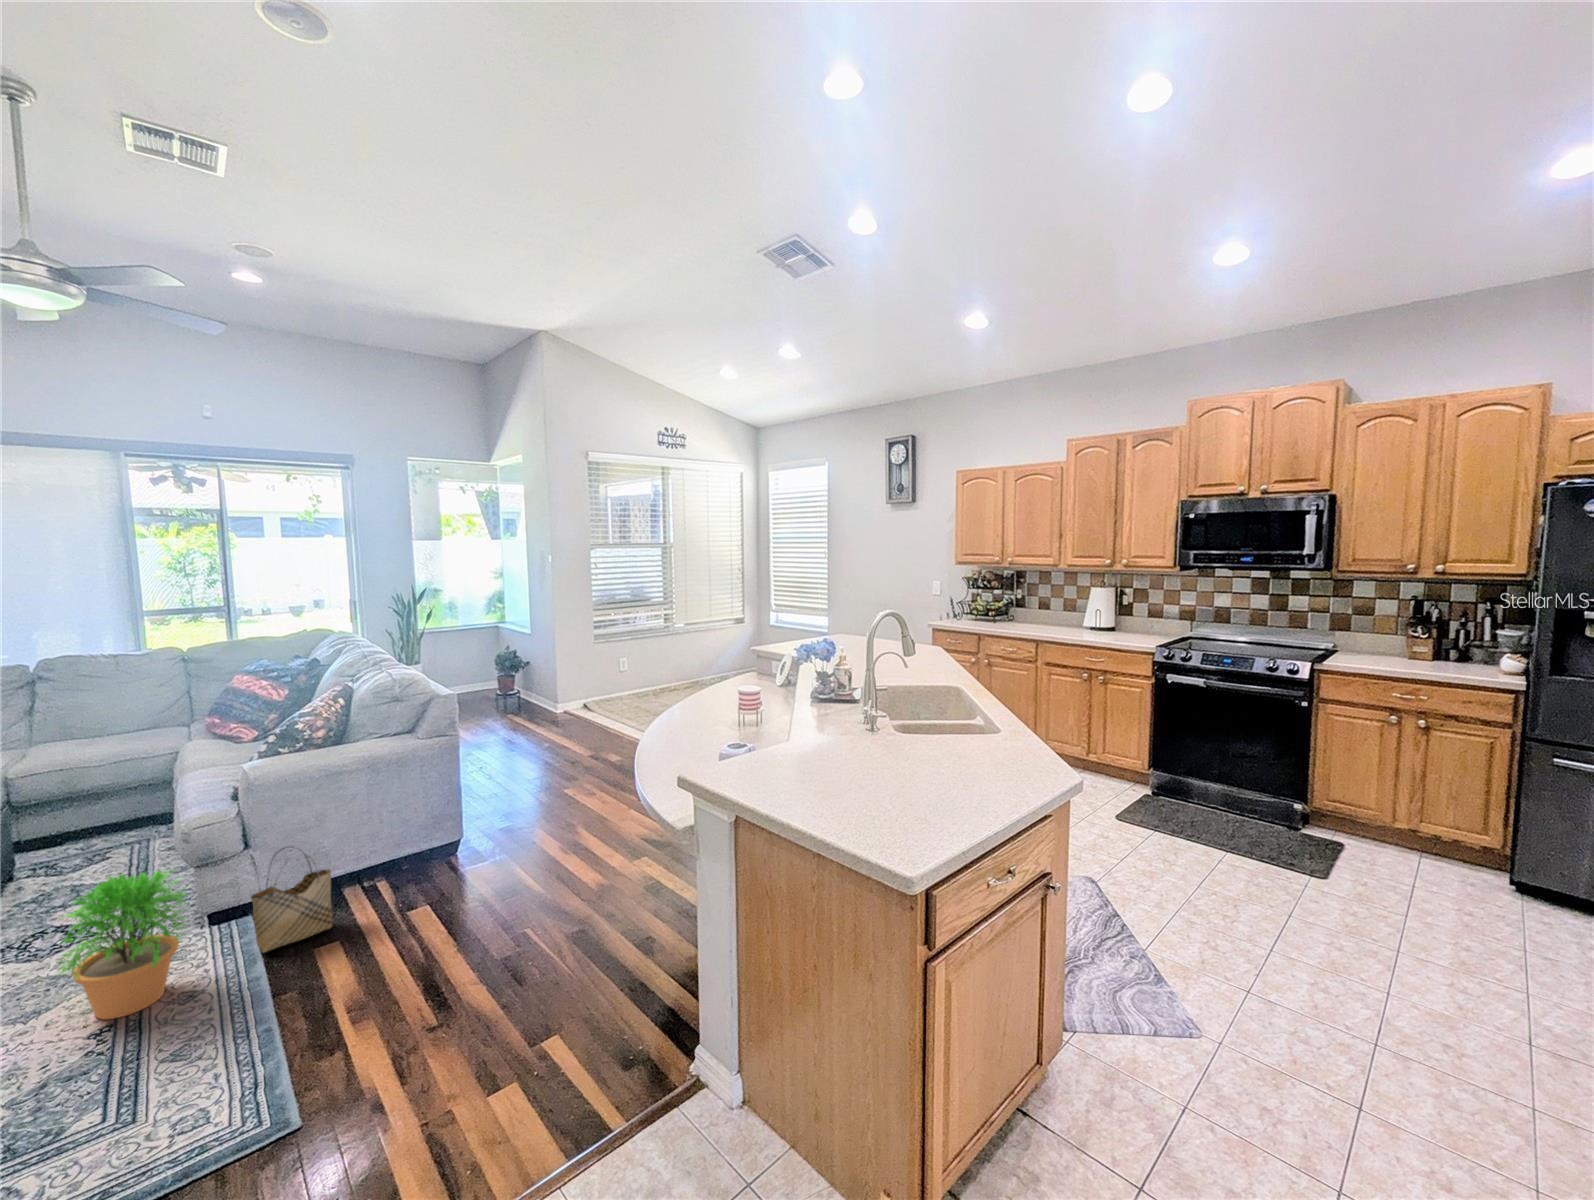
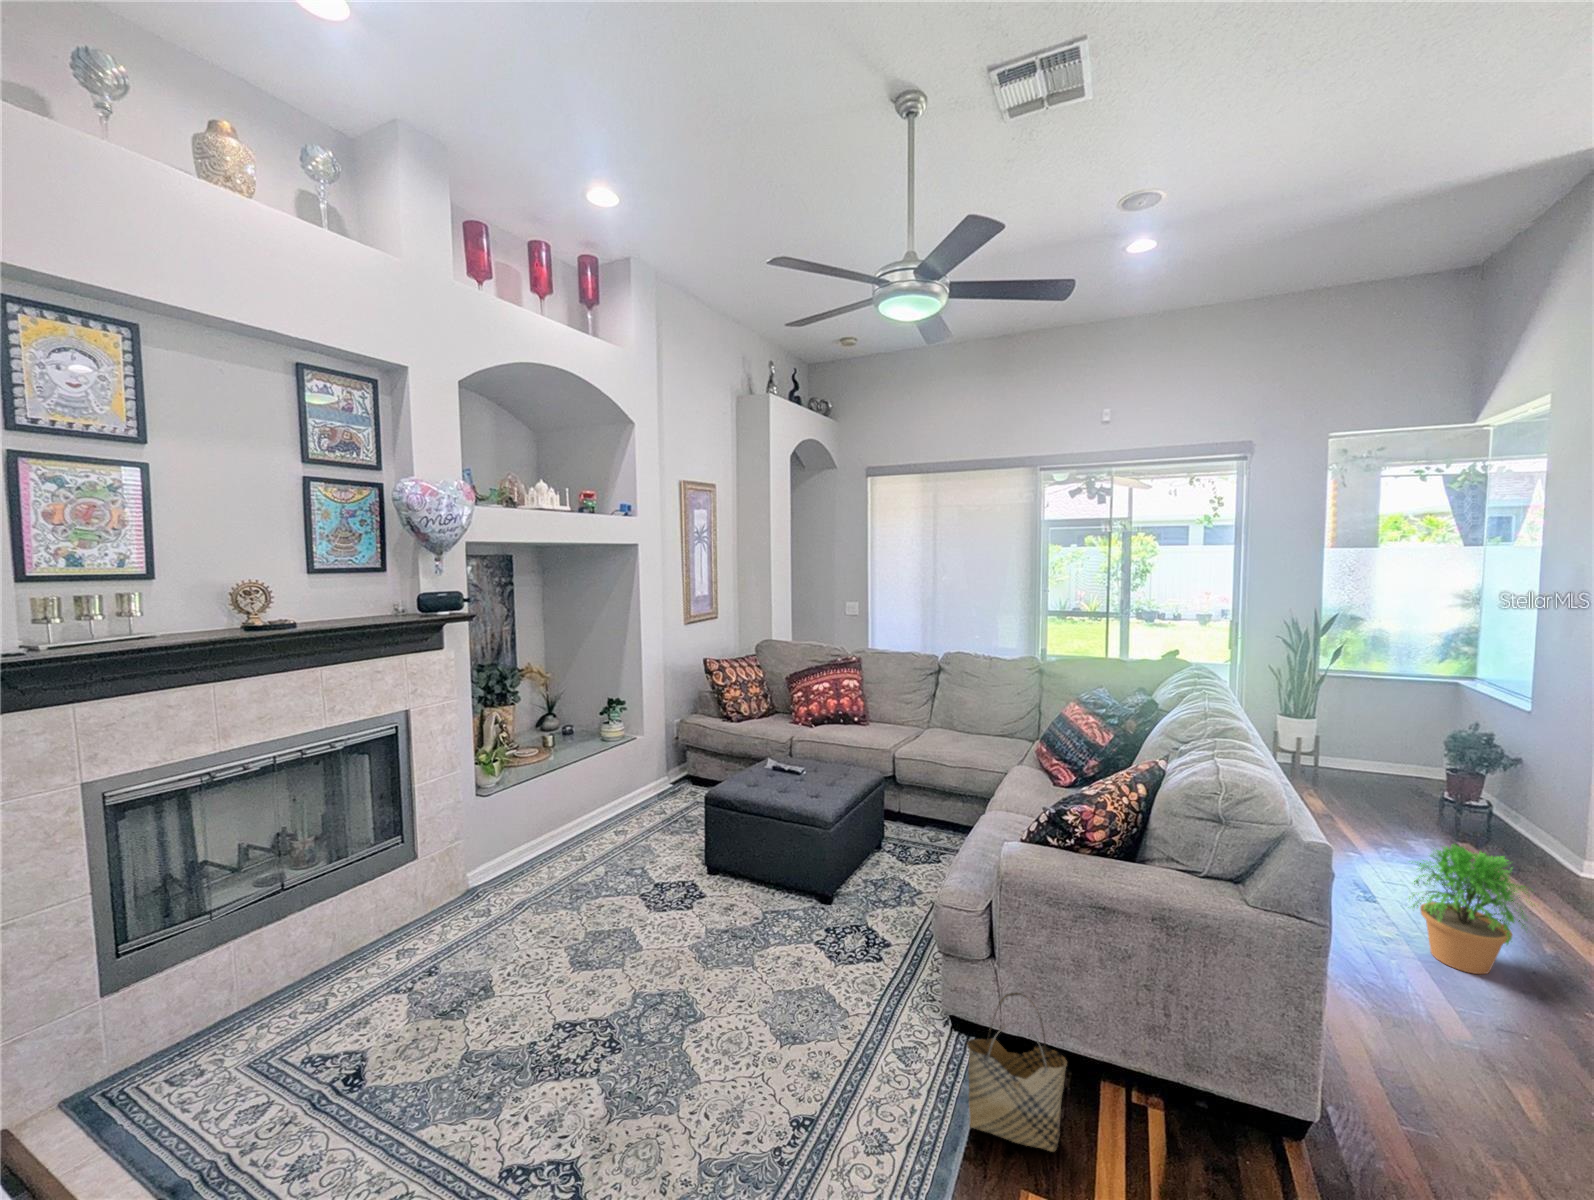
potted plant: present [60,869,186,1019] -> present [1408,844,1533,974]

